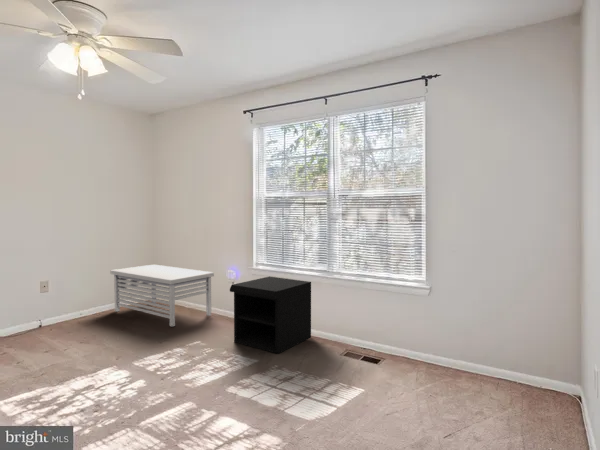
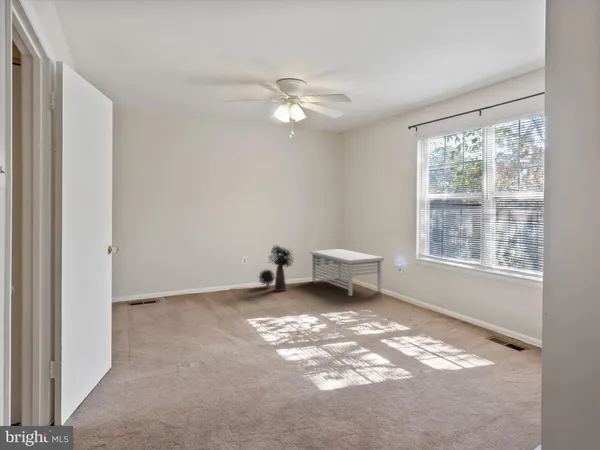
potted plant: none [23,265,87,333] -> present [259,246,293,291]
nightstand: present [230,276,311,354] -> none [391,263,462,324]

